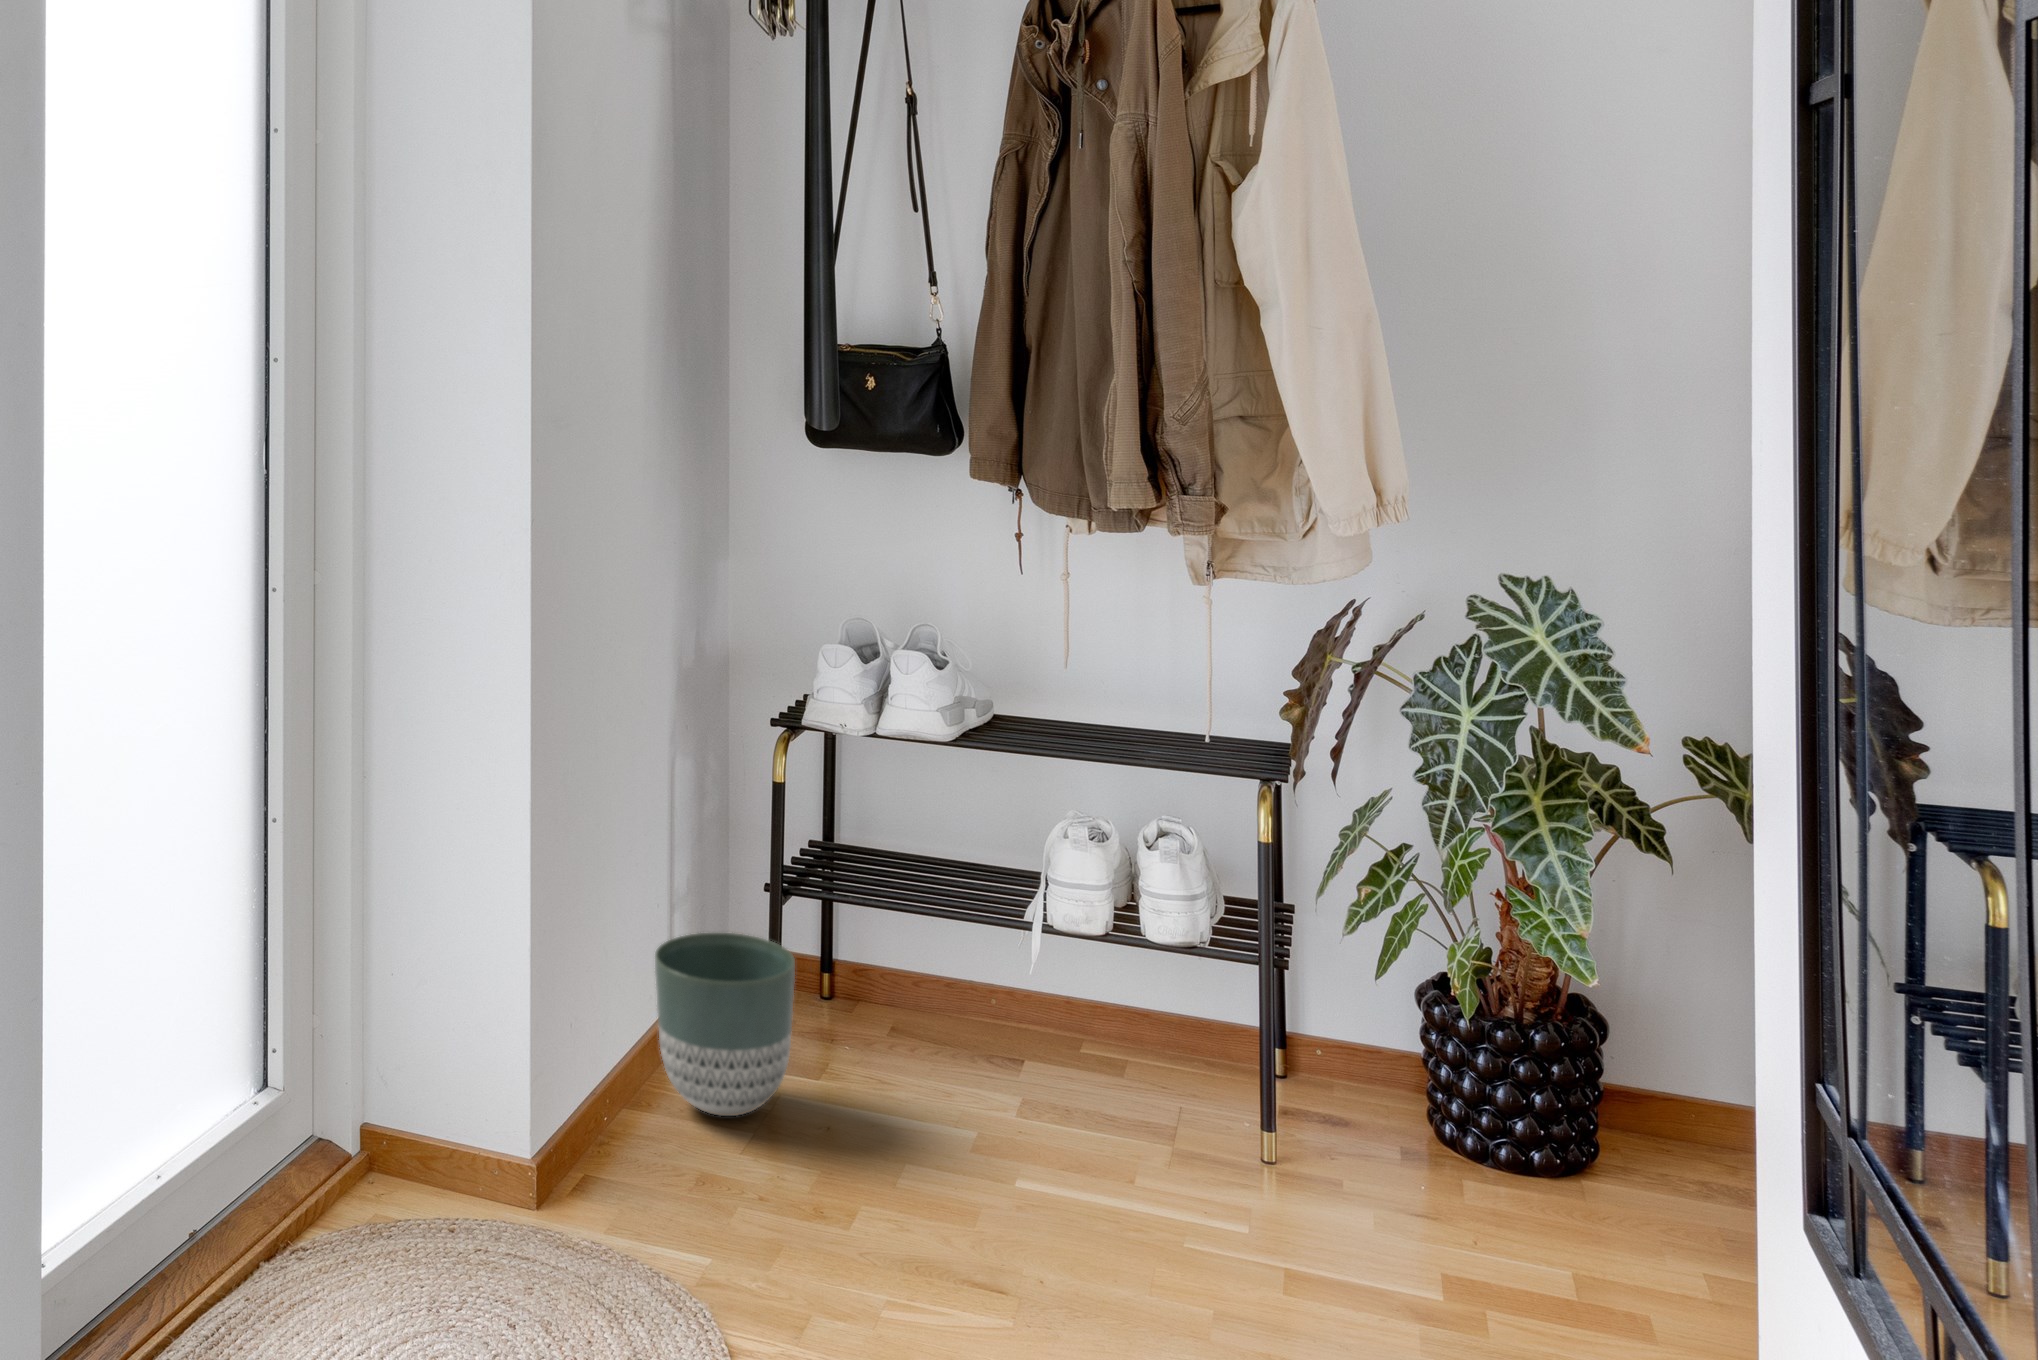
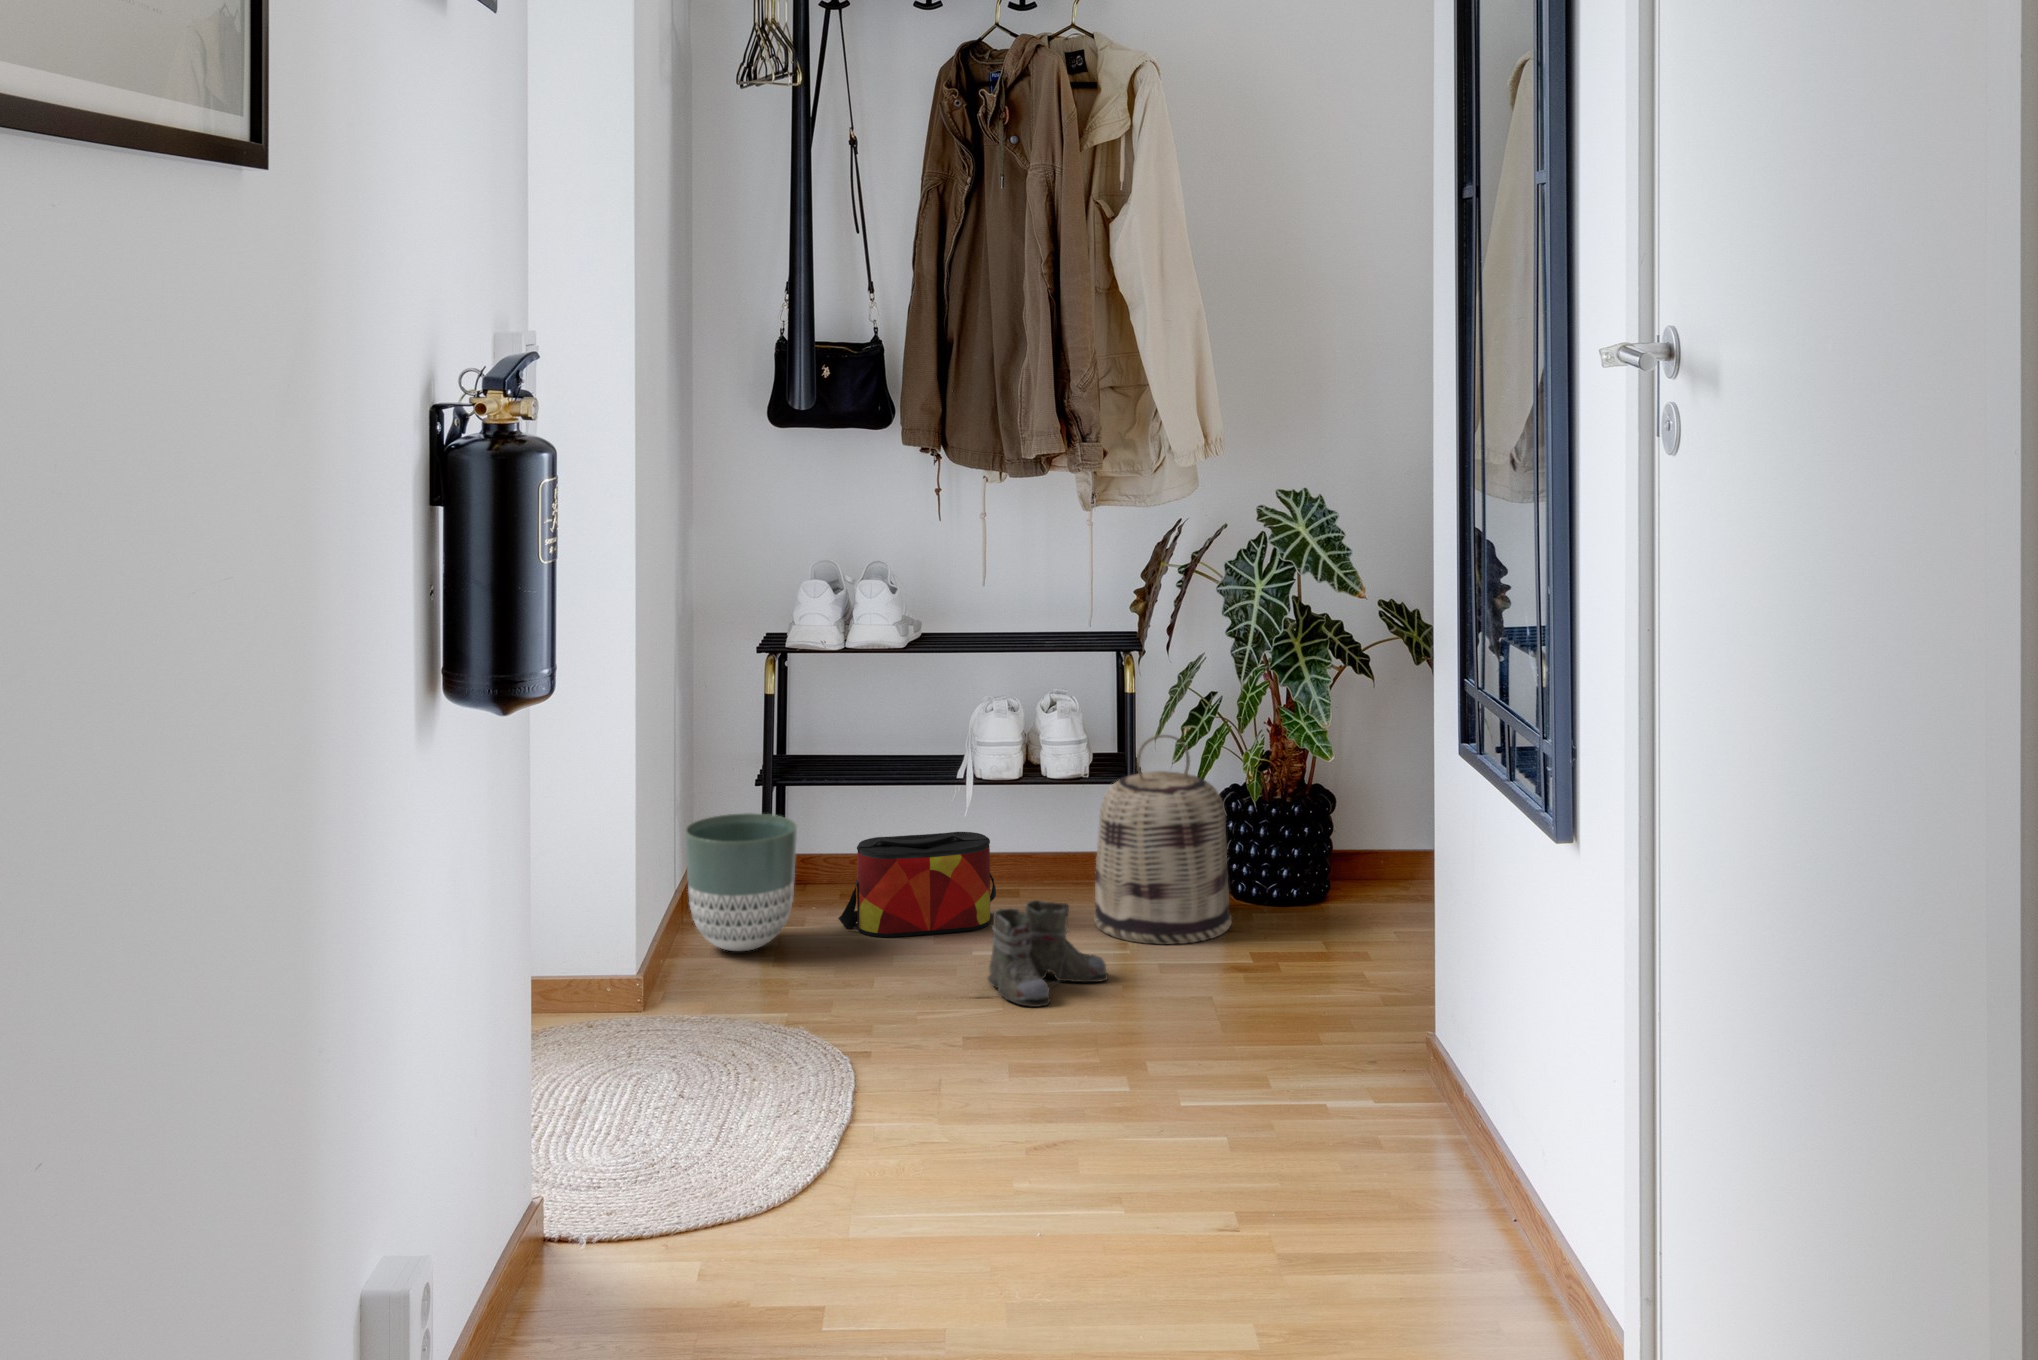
basket: none [1207,910,1421,1224] -> present [1094,735,1232,944]
bag: none [856,986,1072,1137] -> present [838,832,996,937]
boots: none [994,1134,1204,1307] -> present [982,900,1108,1007]

